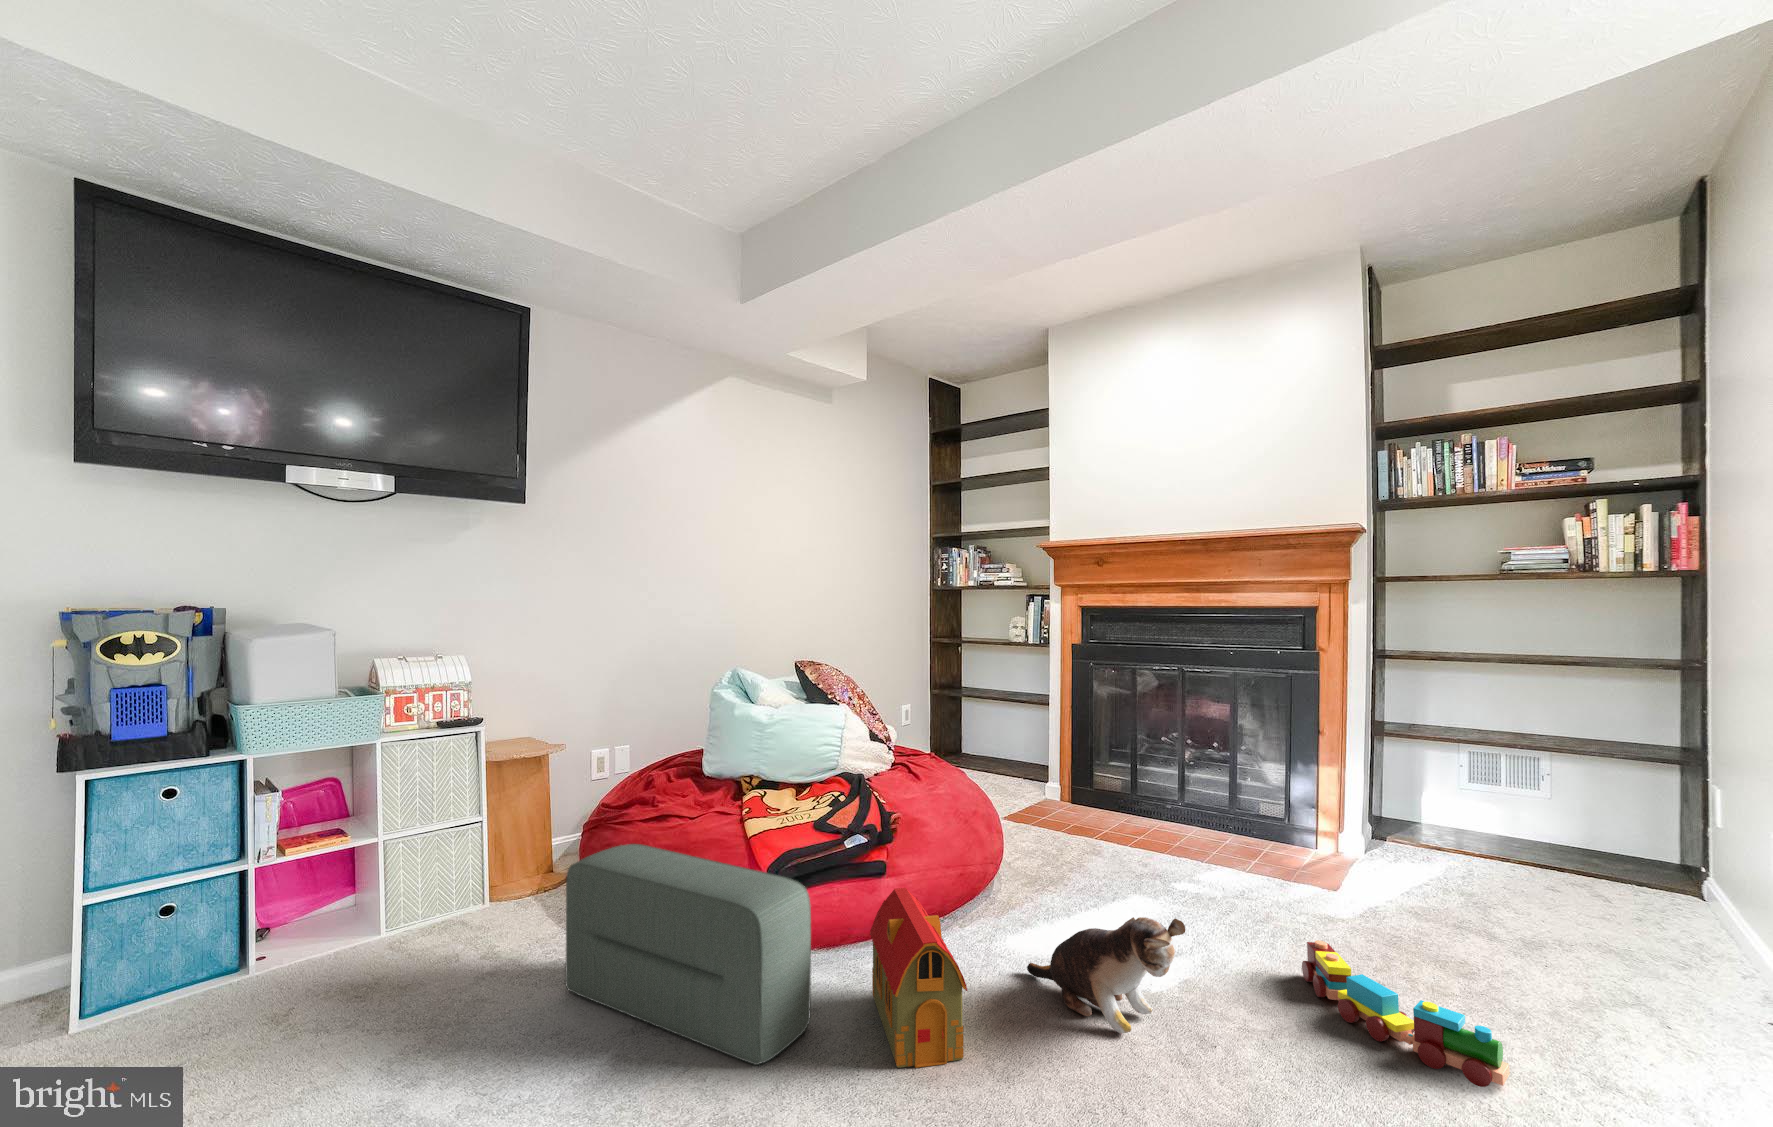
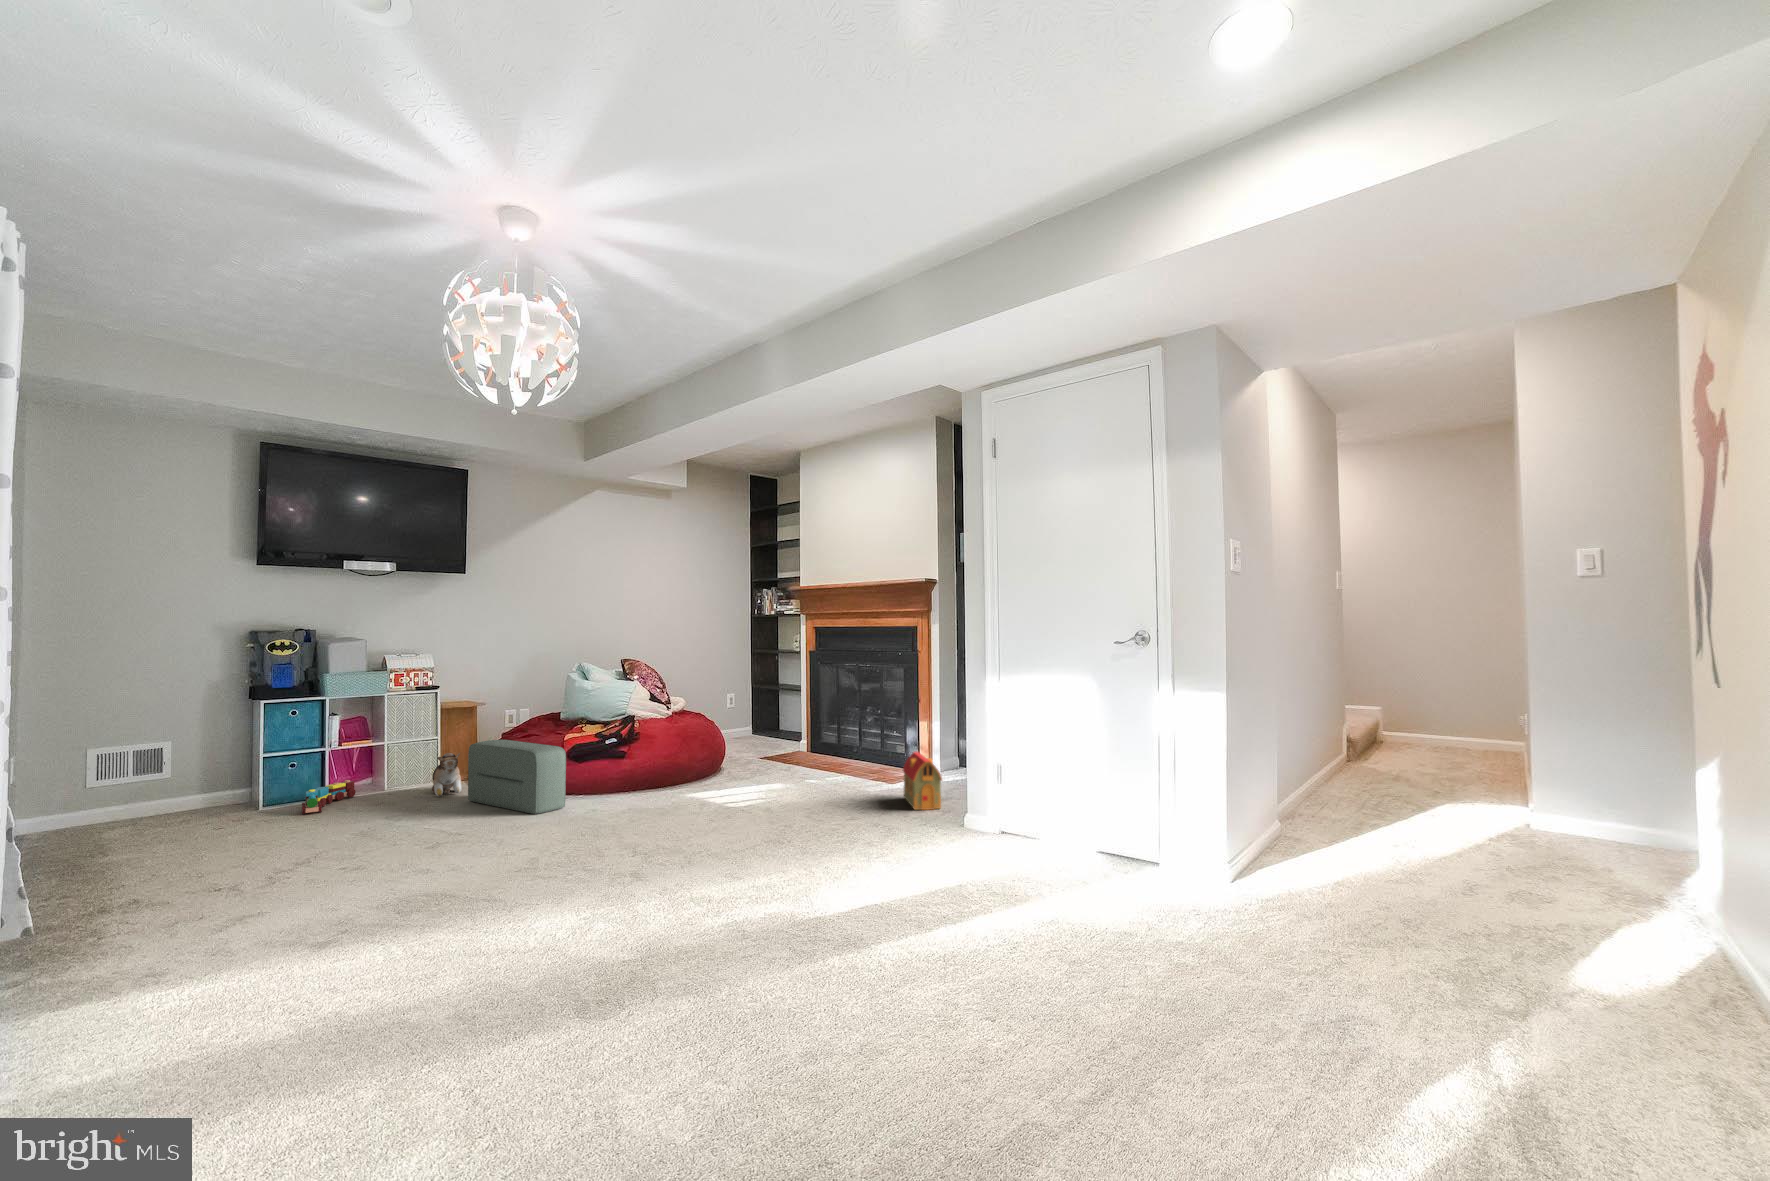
toy house: present [870,888,967,1068] -> present [903,752,942,810]
plush toy: present [1027,917,1186,1034] -> present [432,753,461,797]
toy train: present [1302,940,1510,1087] -> present [302,780,356,814]

